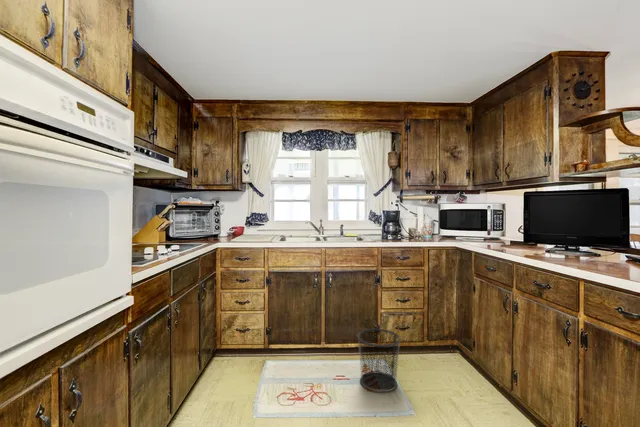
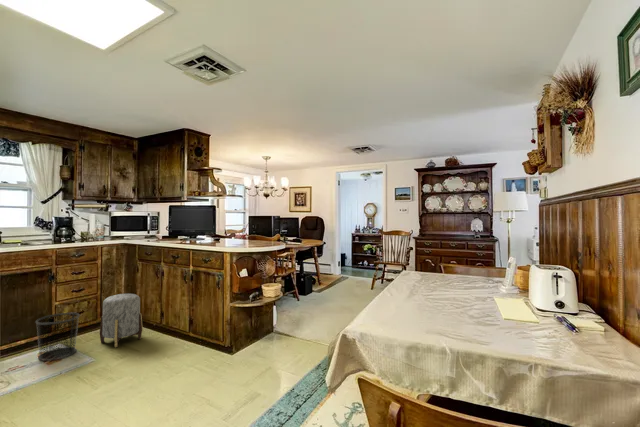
stool: none [424,321,482,404] -> present [100,294,143,347]

